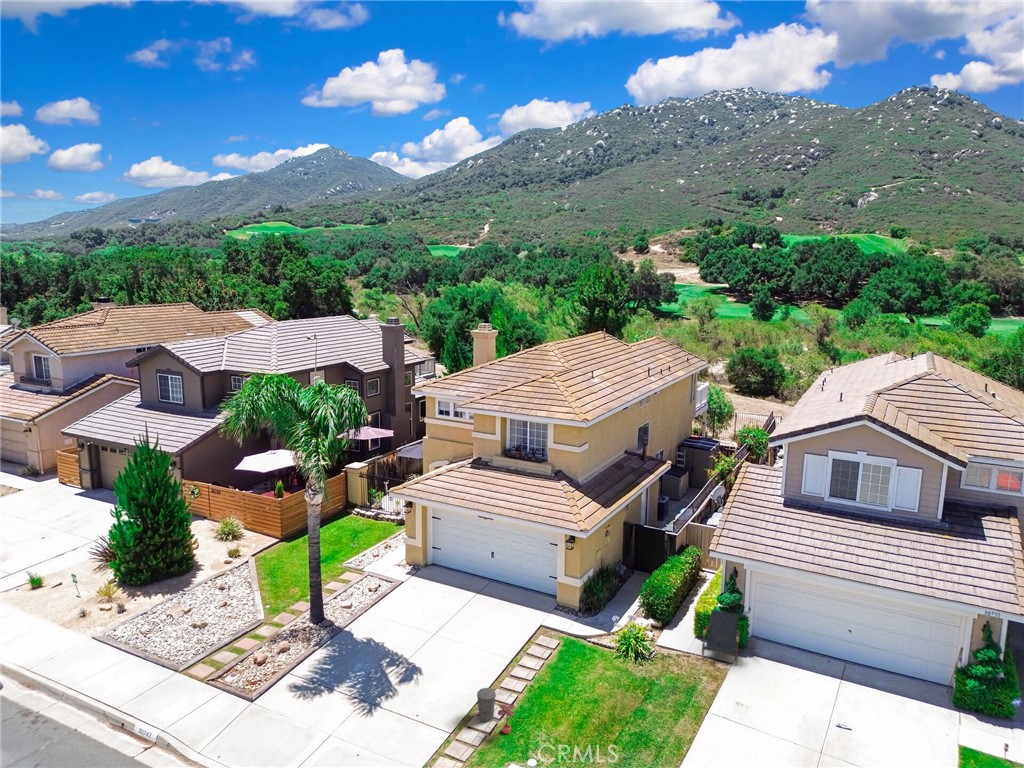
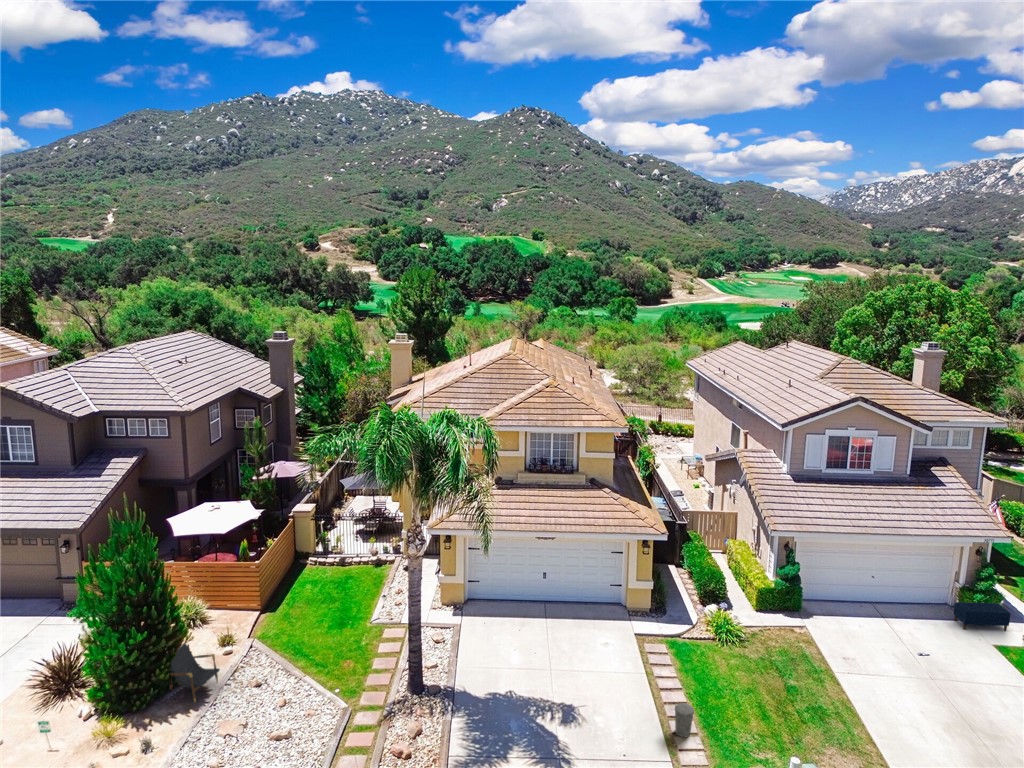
lounge chair: present [702,610,740,665] -> present [170,644,220,702]
bench: none [936,683,1004,735] -> present [954,602,1010,631]
potted plant: present [498,704,515,734] -> none [705,712,725,742]

